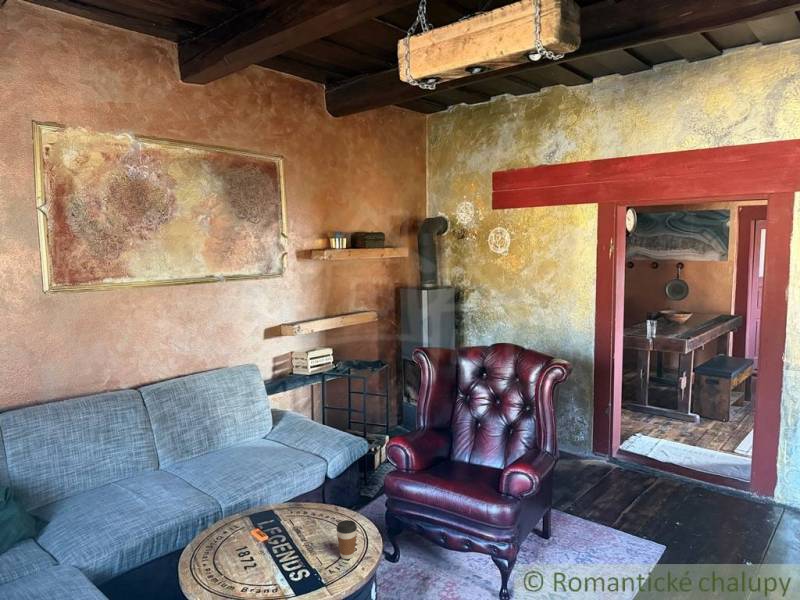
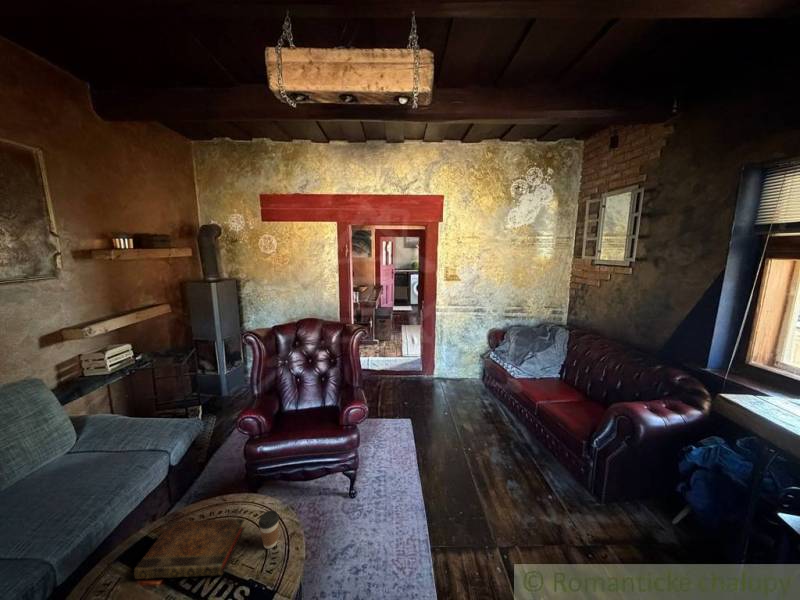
book: none [249,502,337,557] -> present [134,519,245,579]

